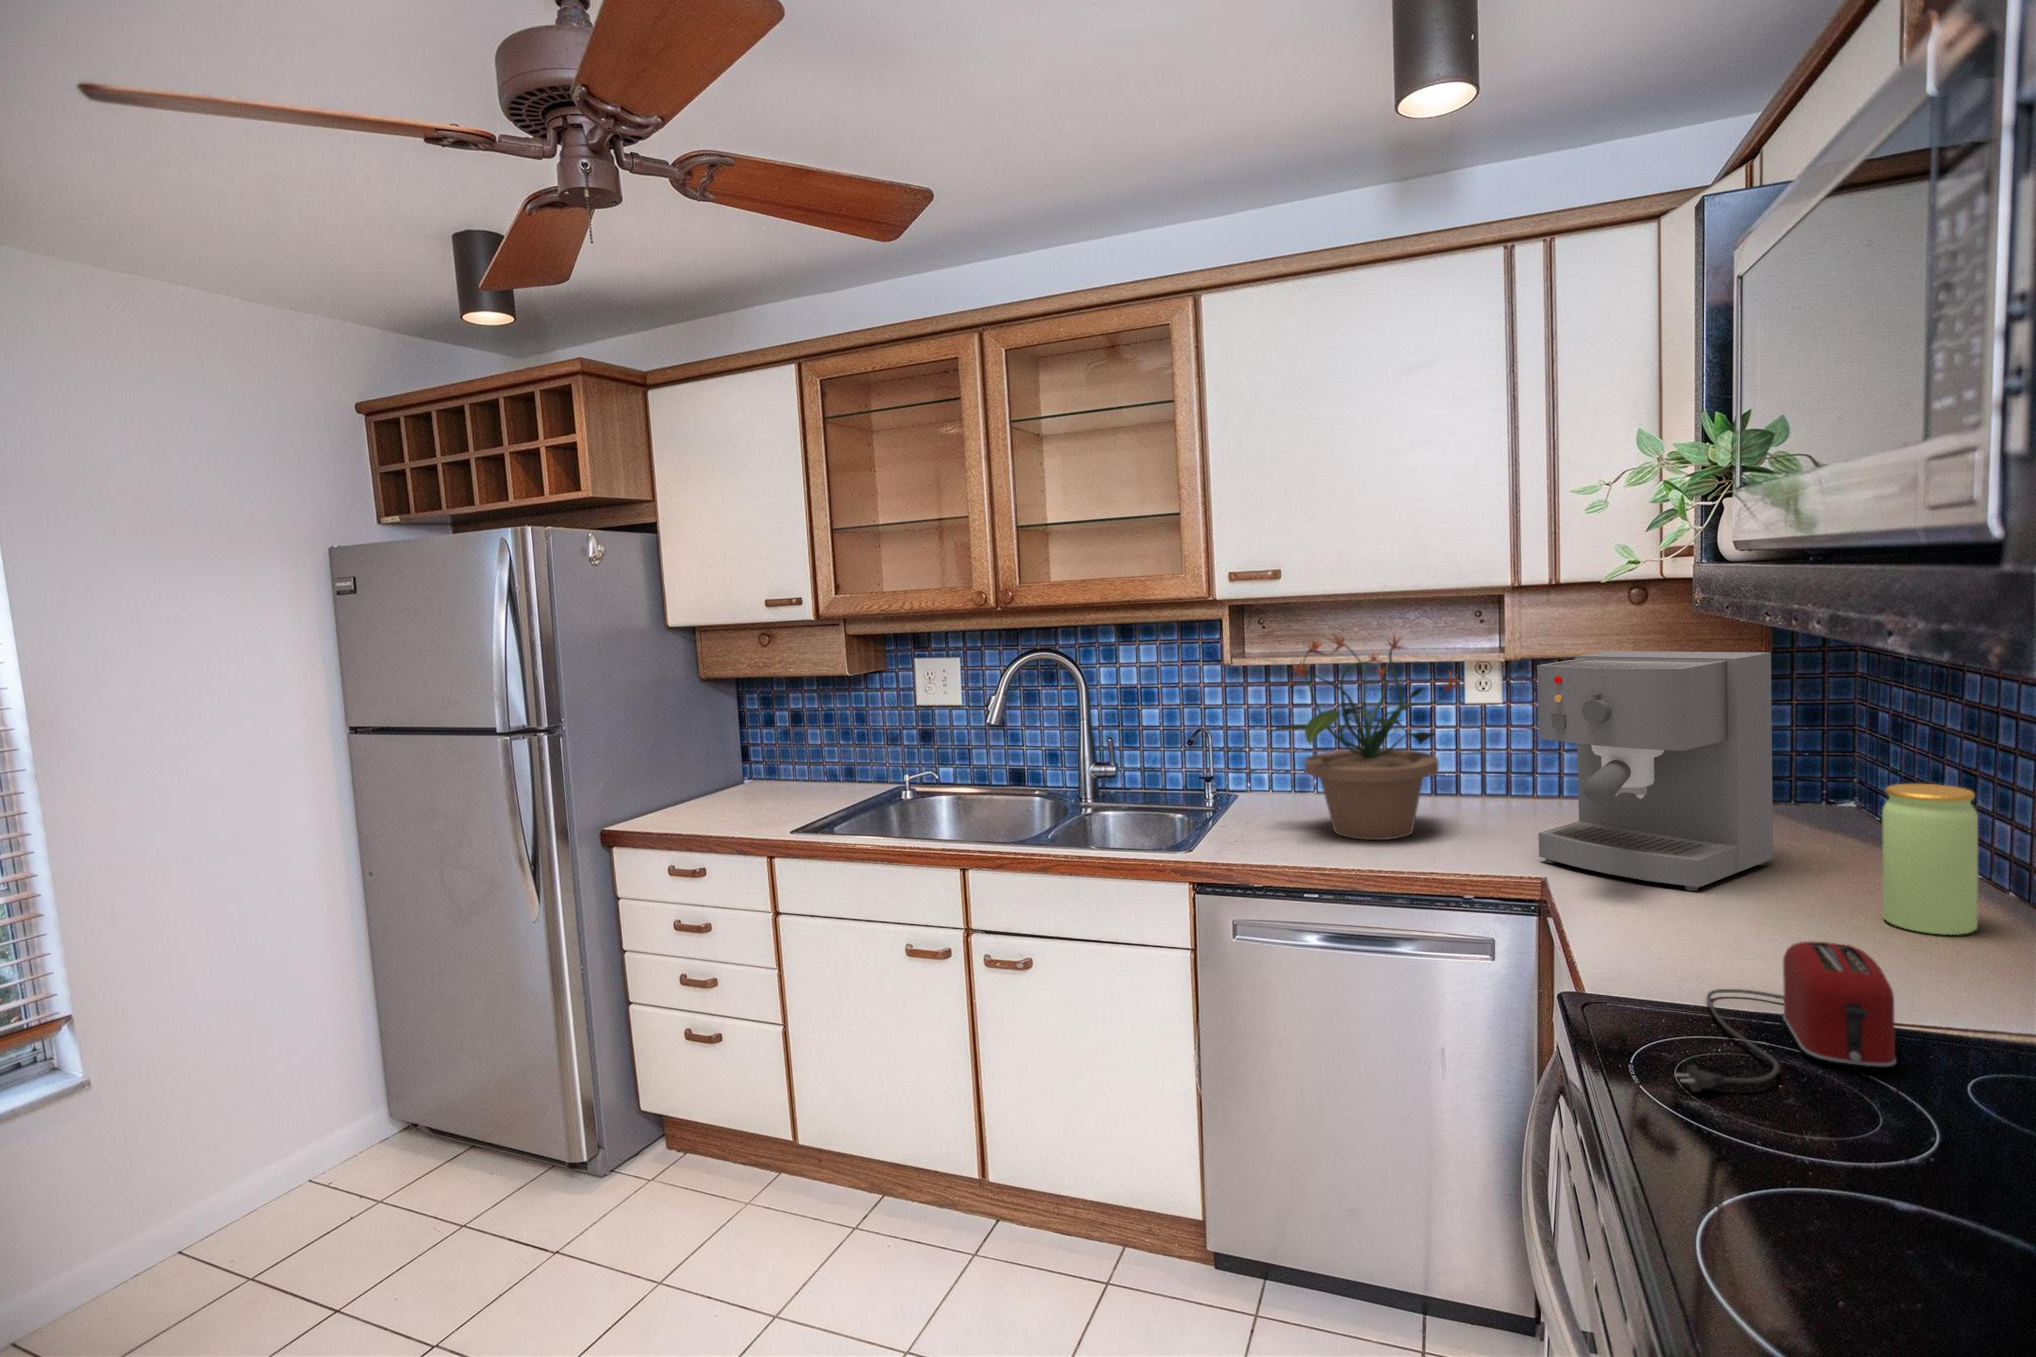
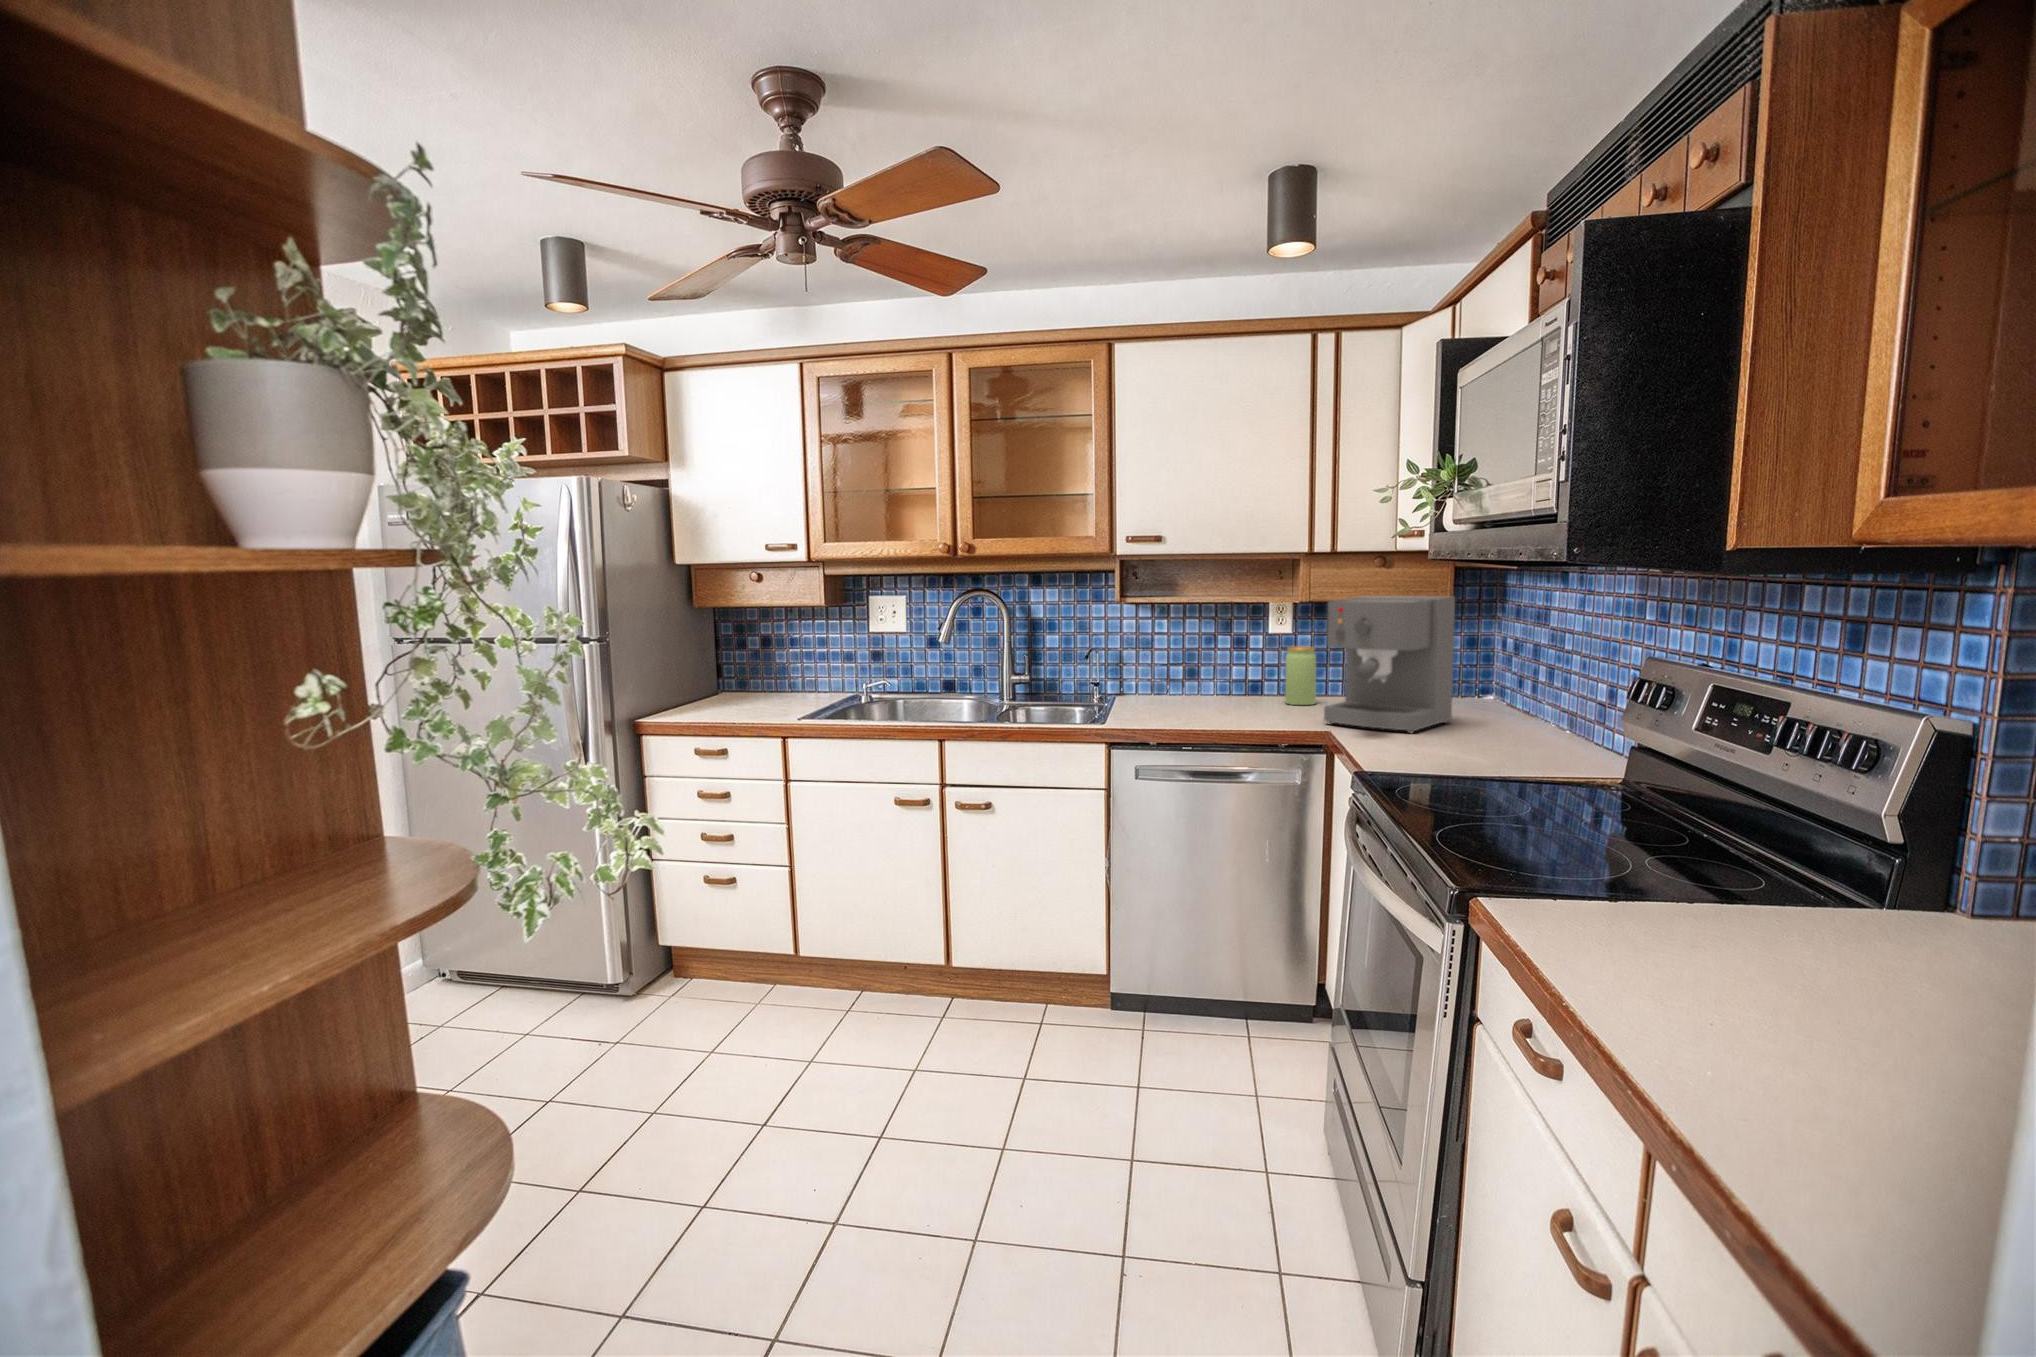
potted plant: present [1275,635,1459,840] -> none [1151,581,1277,717]
jar: present [1882,784,1978,935] -> present [1285,646,1316,705]
toaster: present [1676,942,1896,1092] -> none [1417,730,1513,795]

